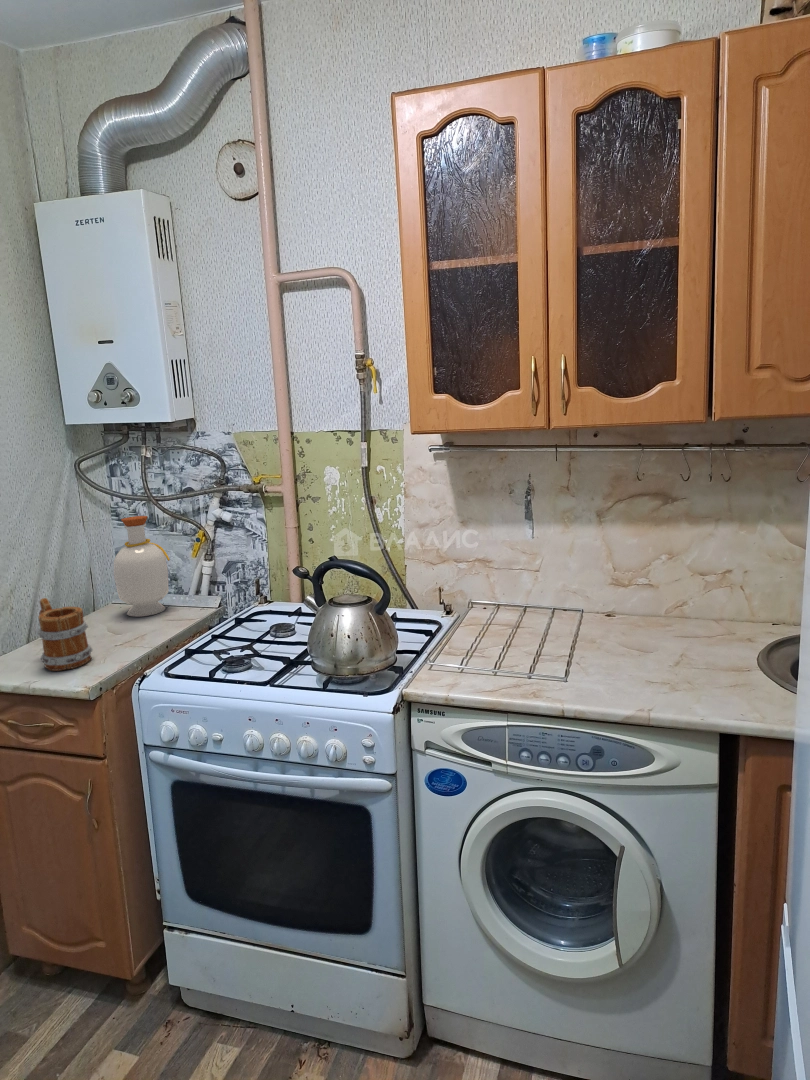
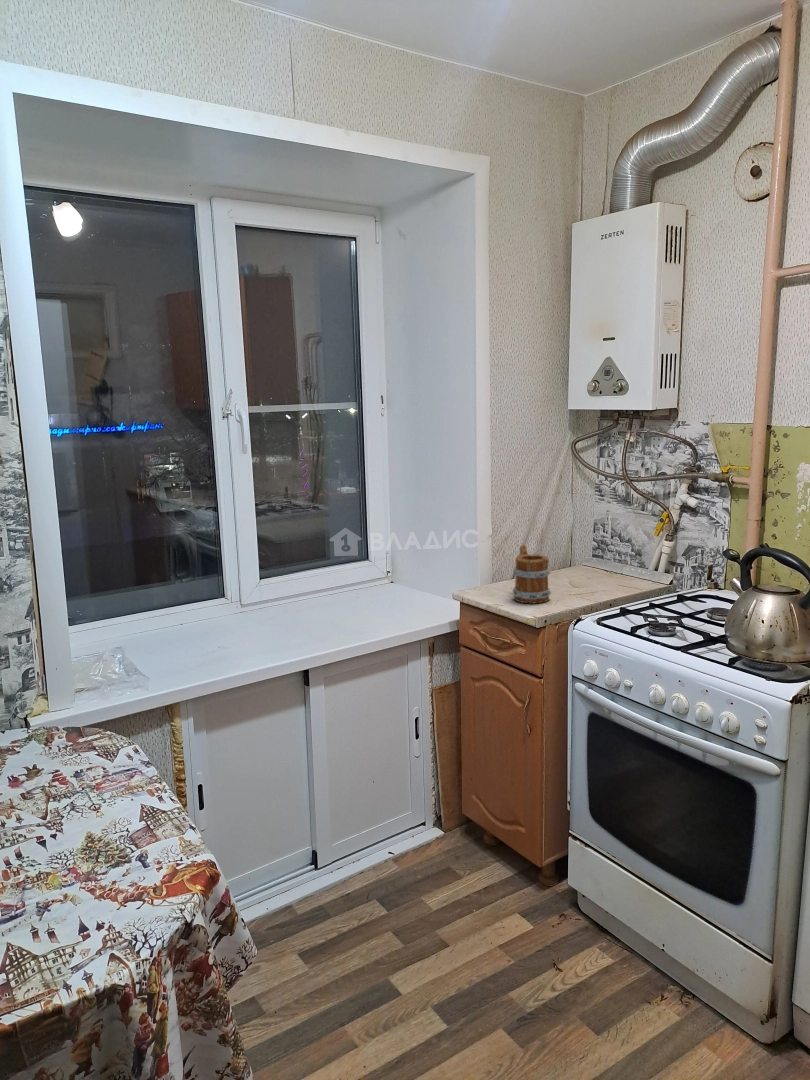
bottle: present [114,516,170,617] -> none [585,492,634,580]

